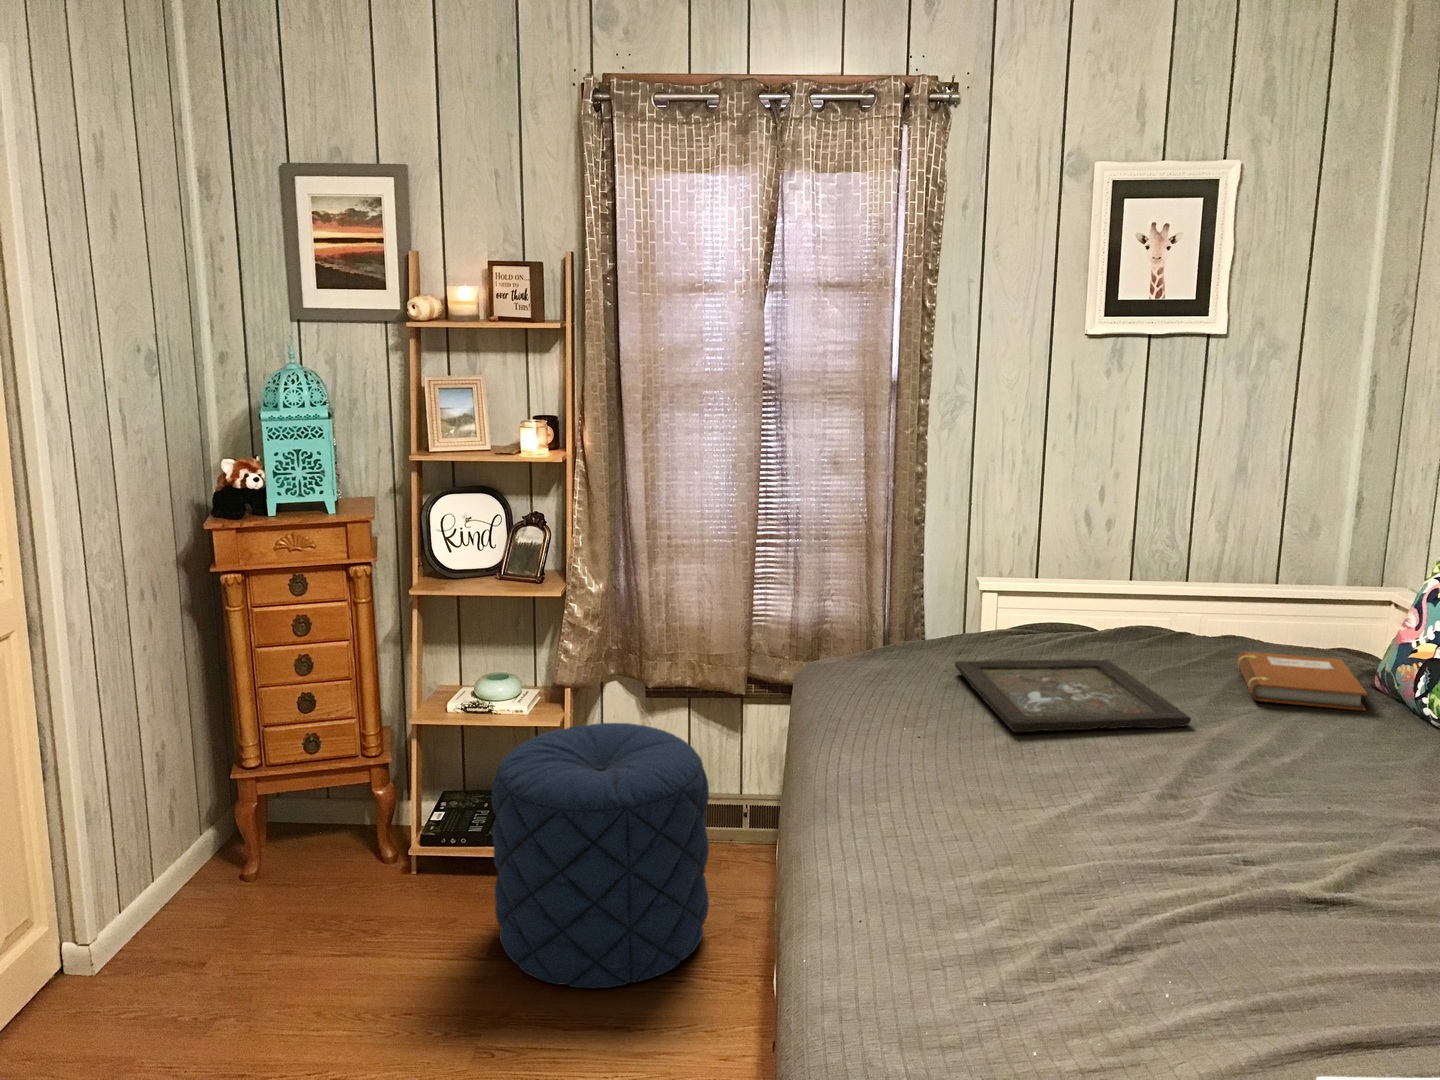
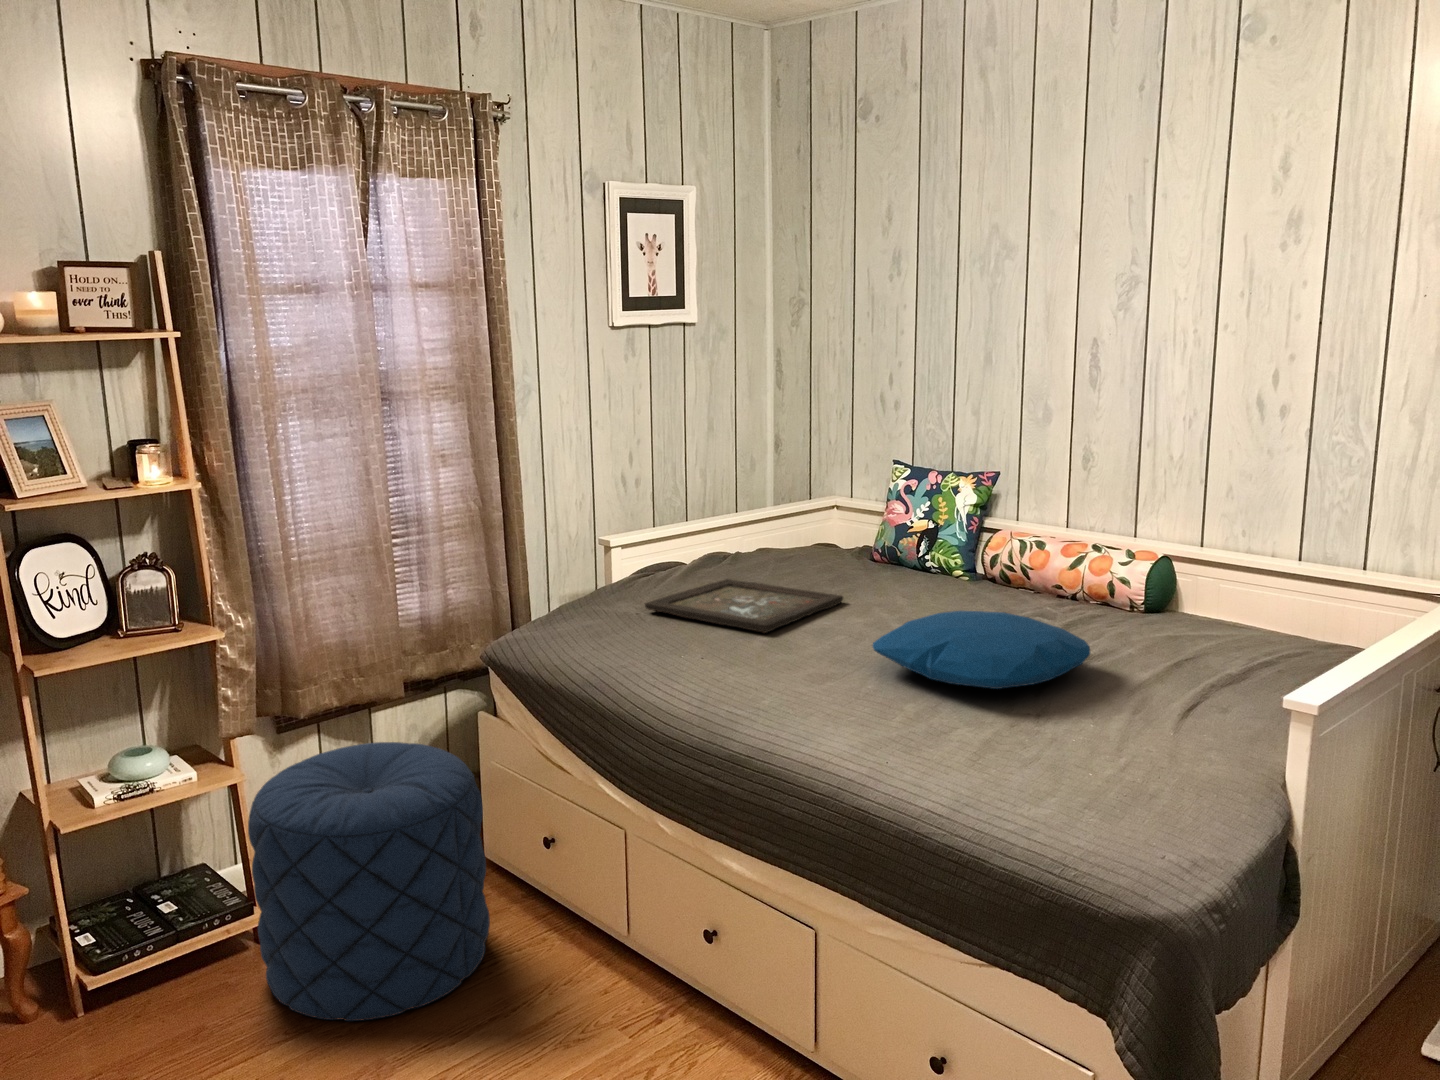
notebook: present [1237,652,1367,711] -> none [798,546,902,580]
pillow: none [1018,768,1328,924] -> present [873,611,1091,689]

